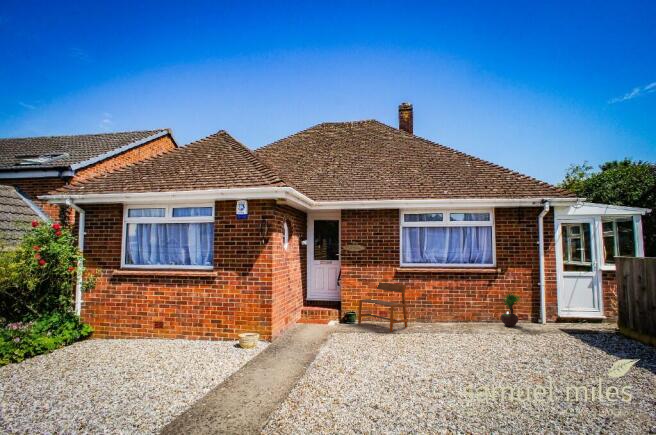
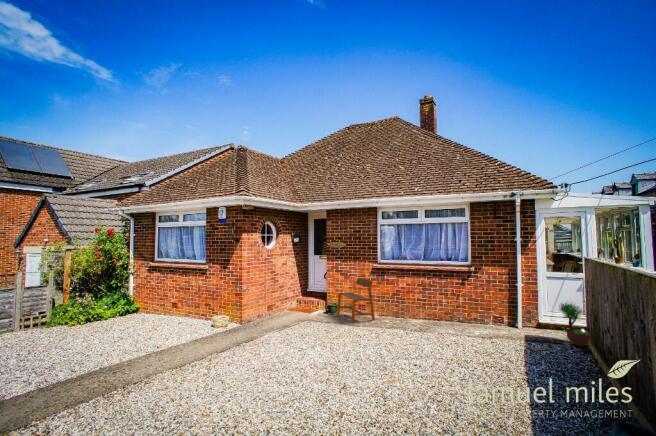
potted tree: present [501,293,520,326] -> present [559,303,590,346]

